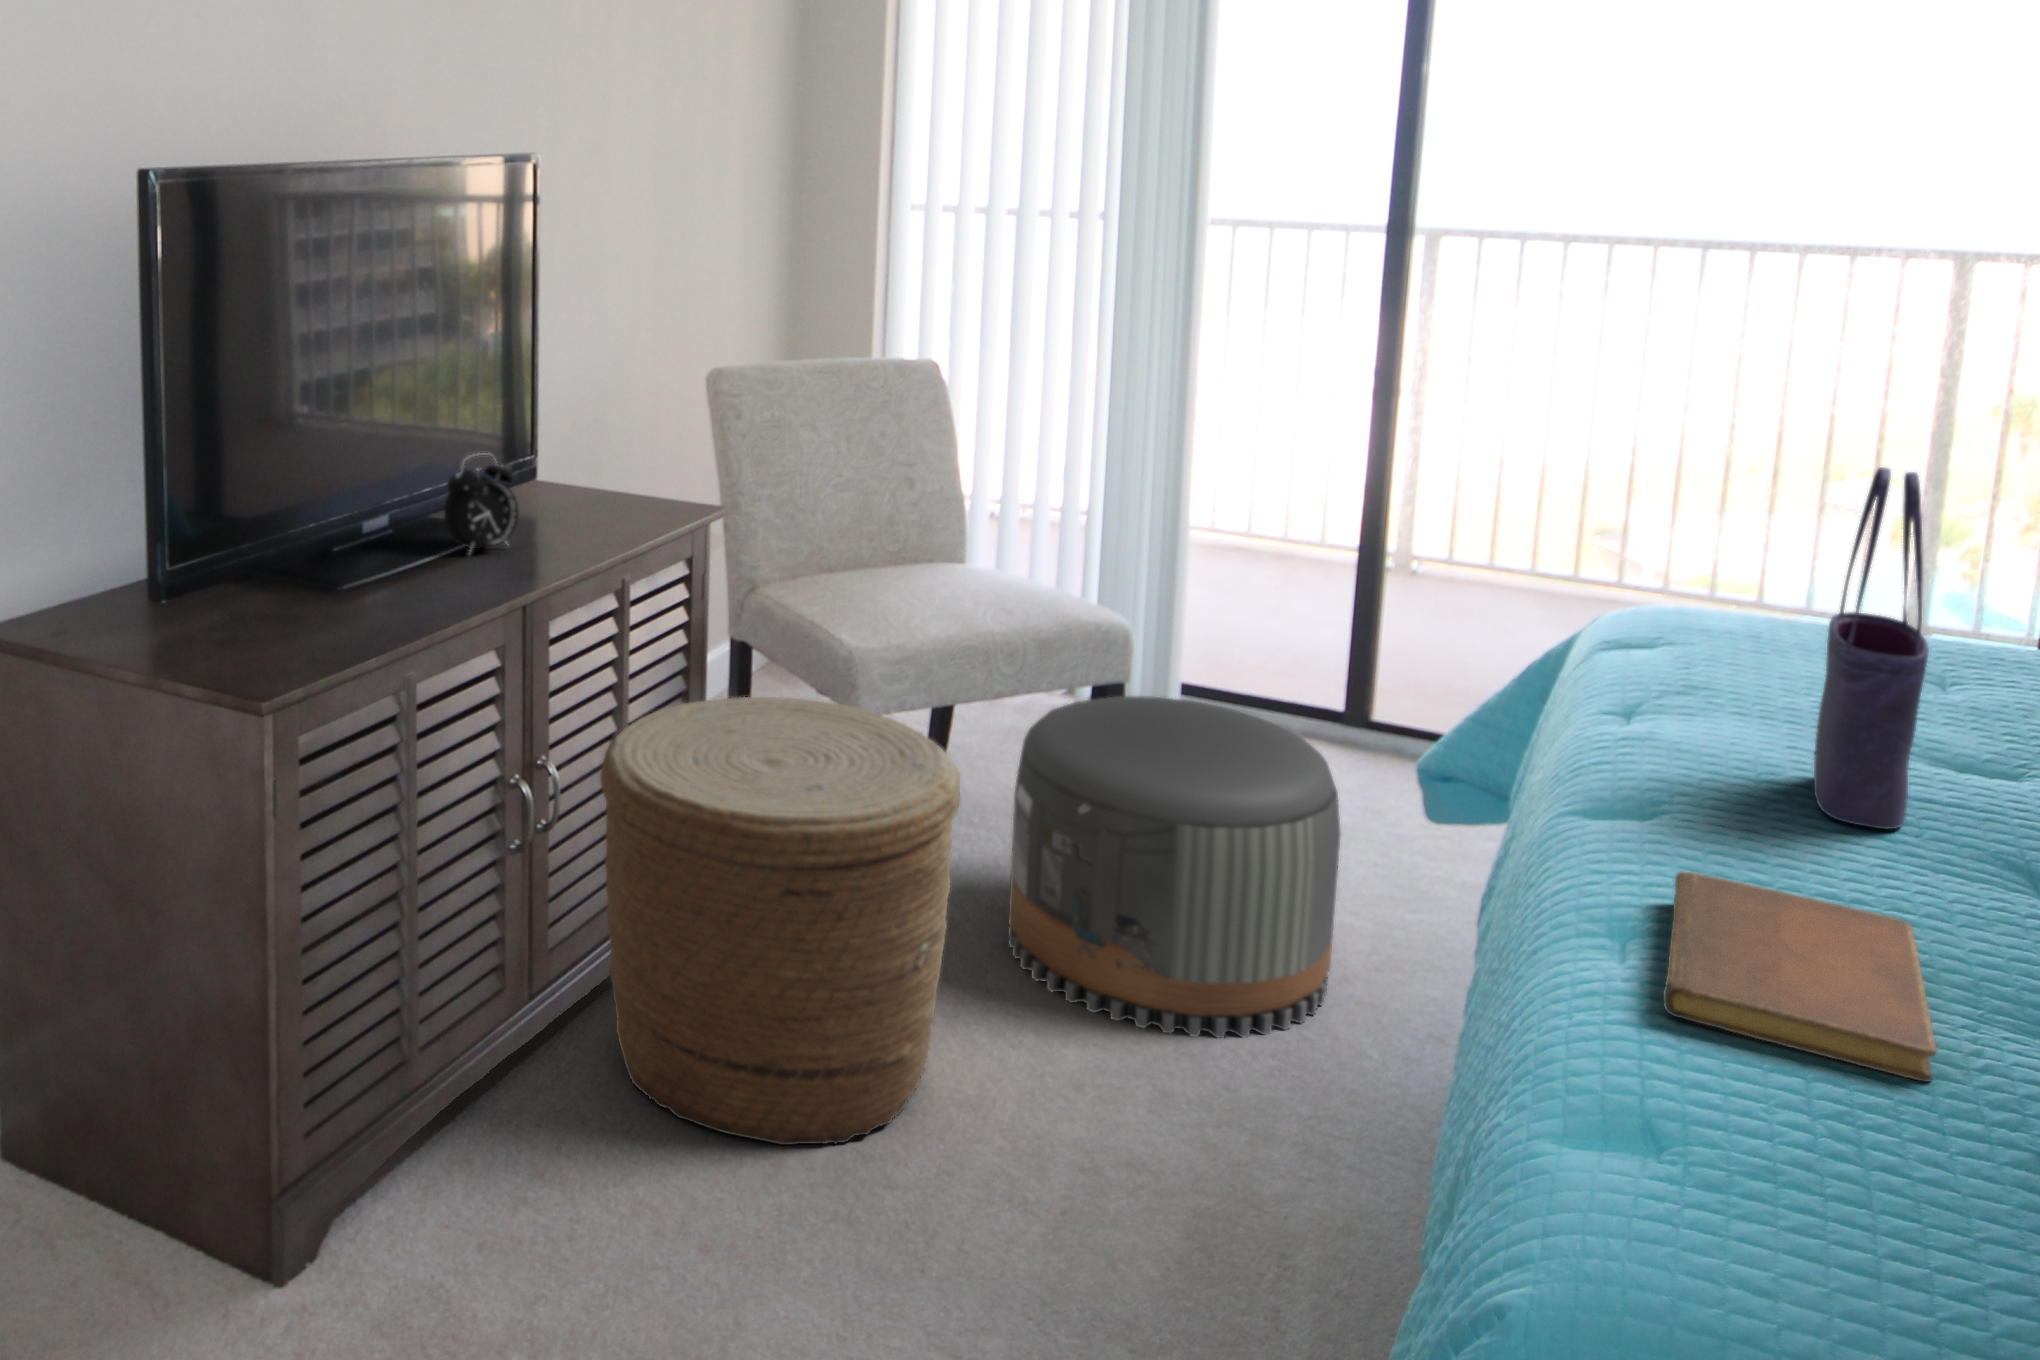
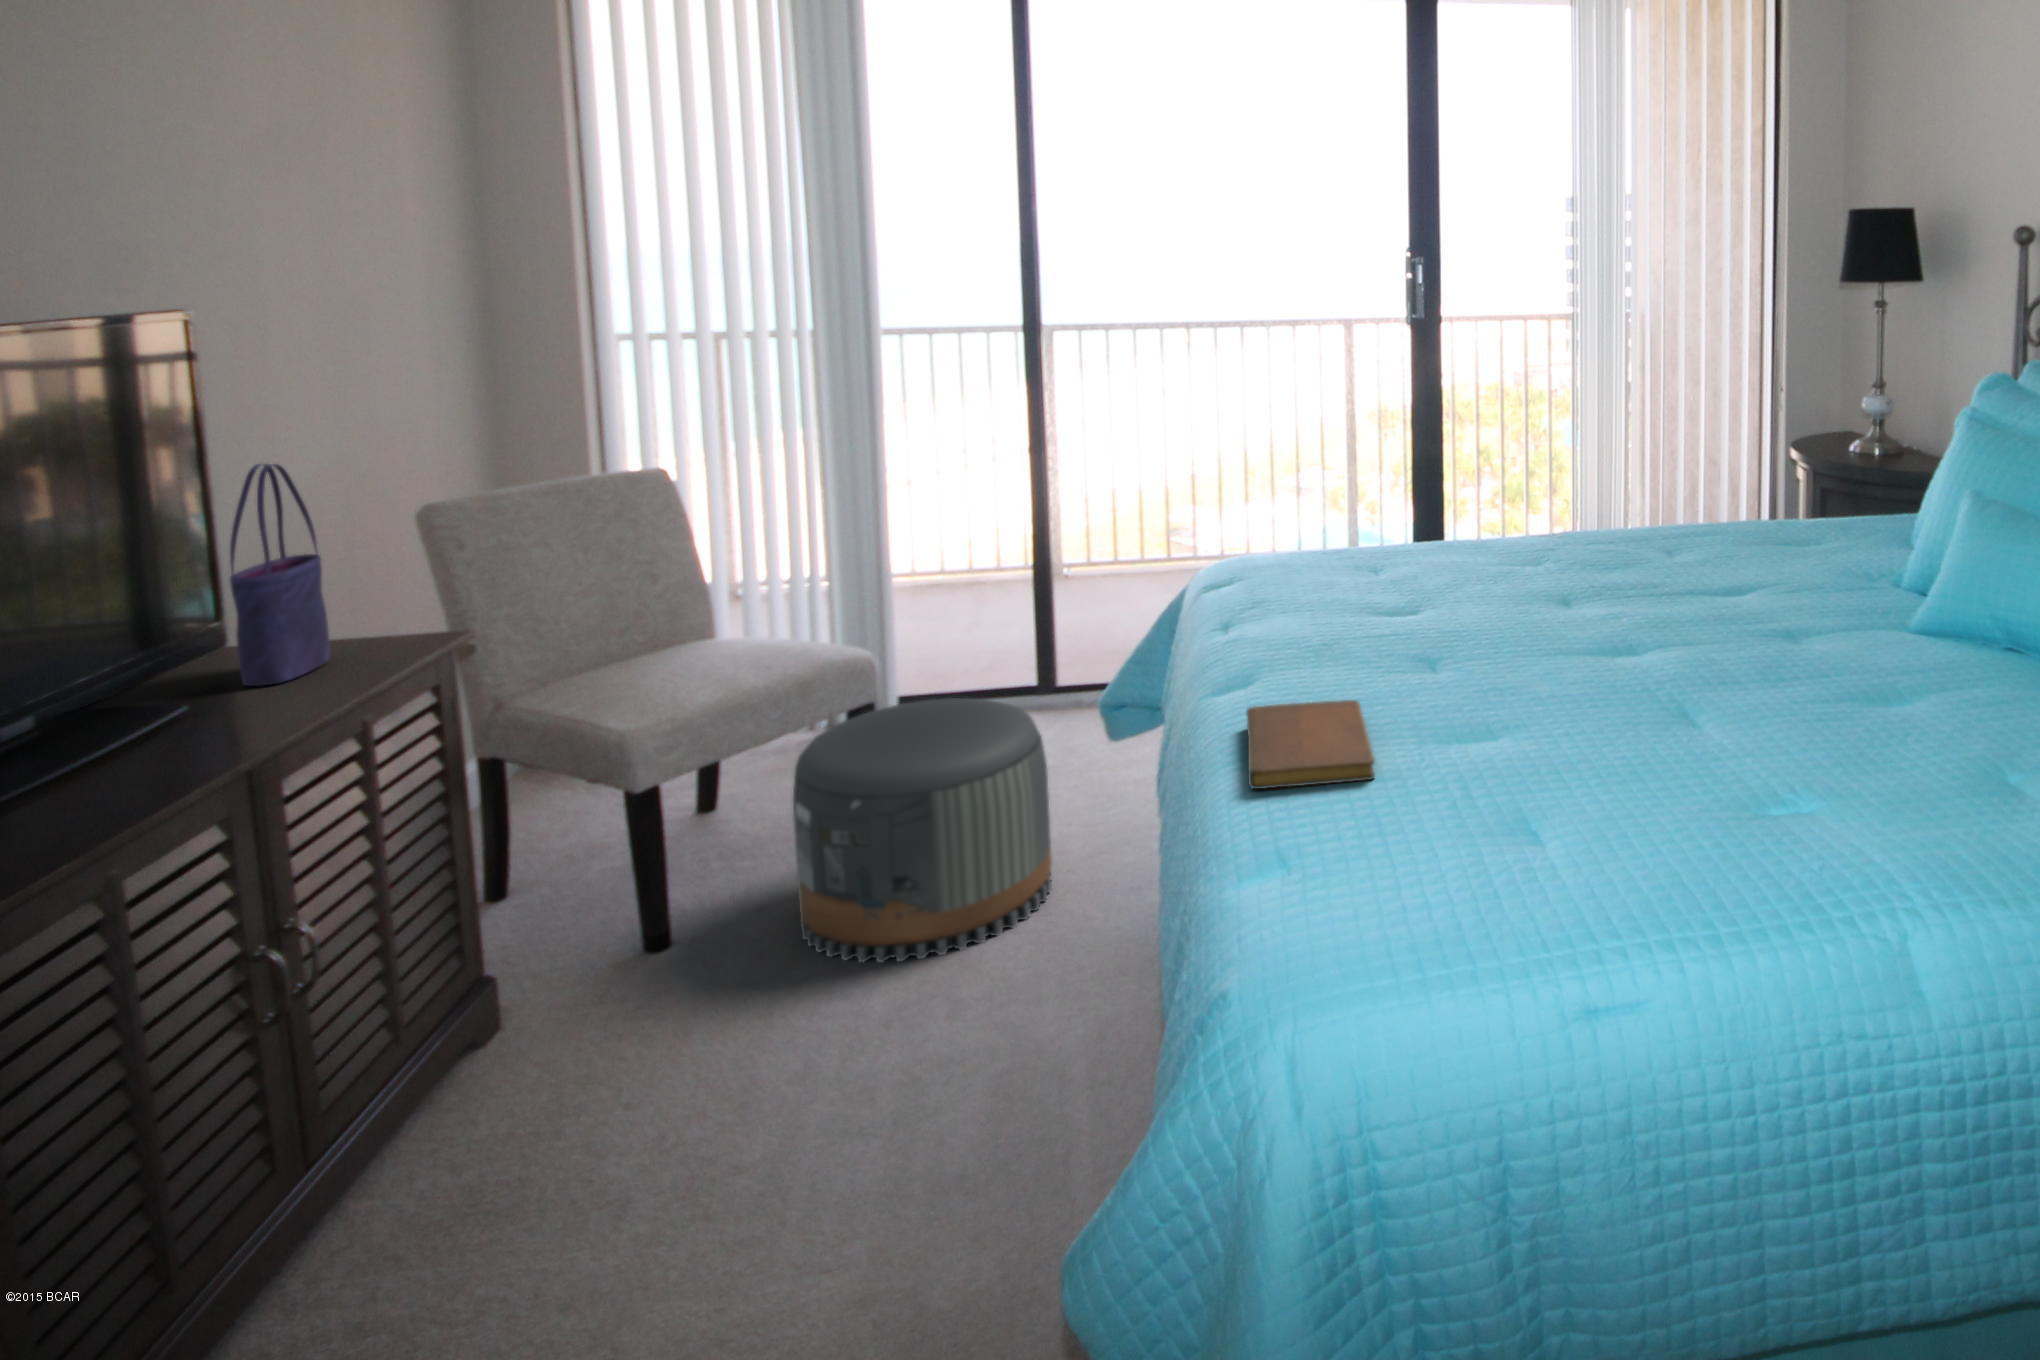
alarm clock: present [444,459,519,551] -> none [116,628,223,739]
tote bag: present [1814,467,1929,830] -> present [230,463,330,686]
basket: present [600,697,960,1145] -> none [368,777,752,1206]

